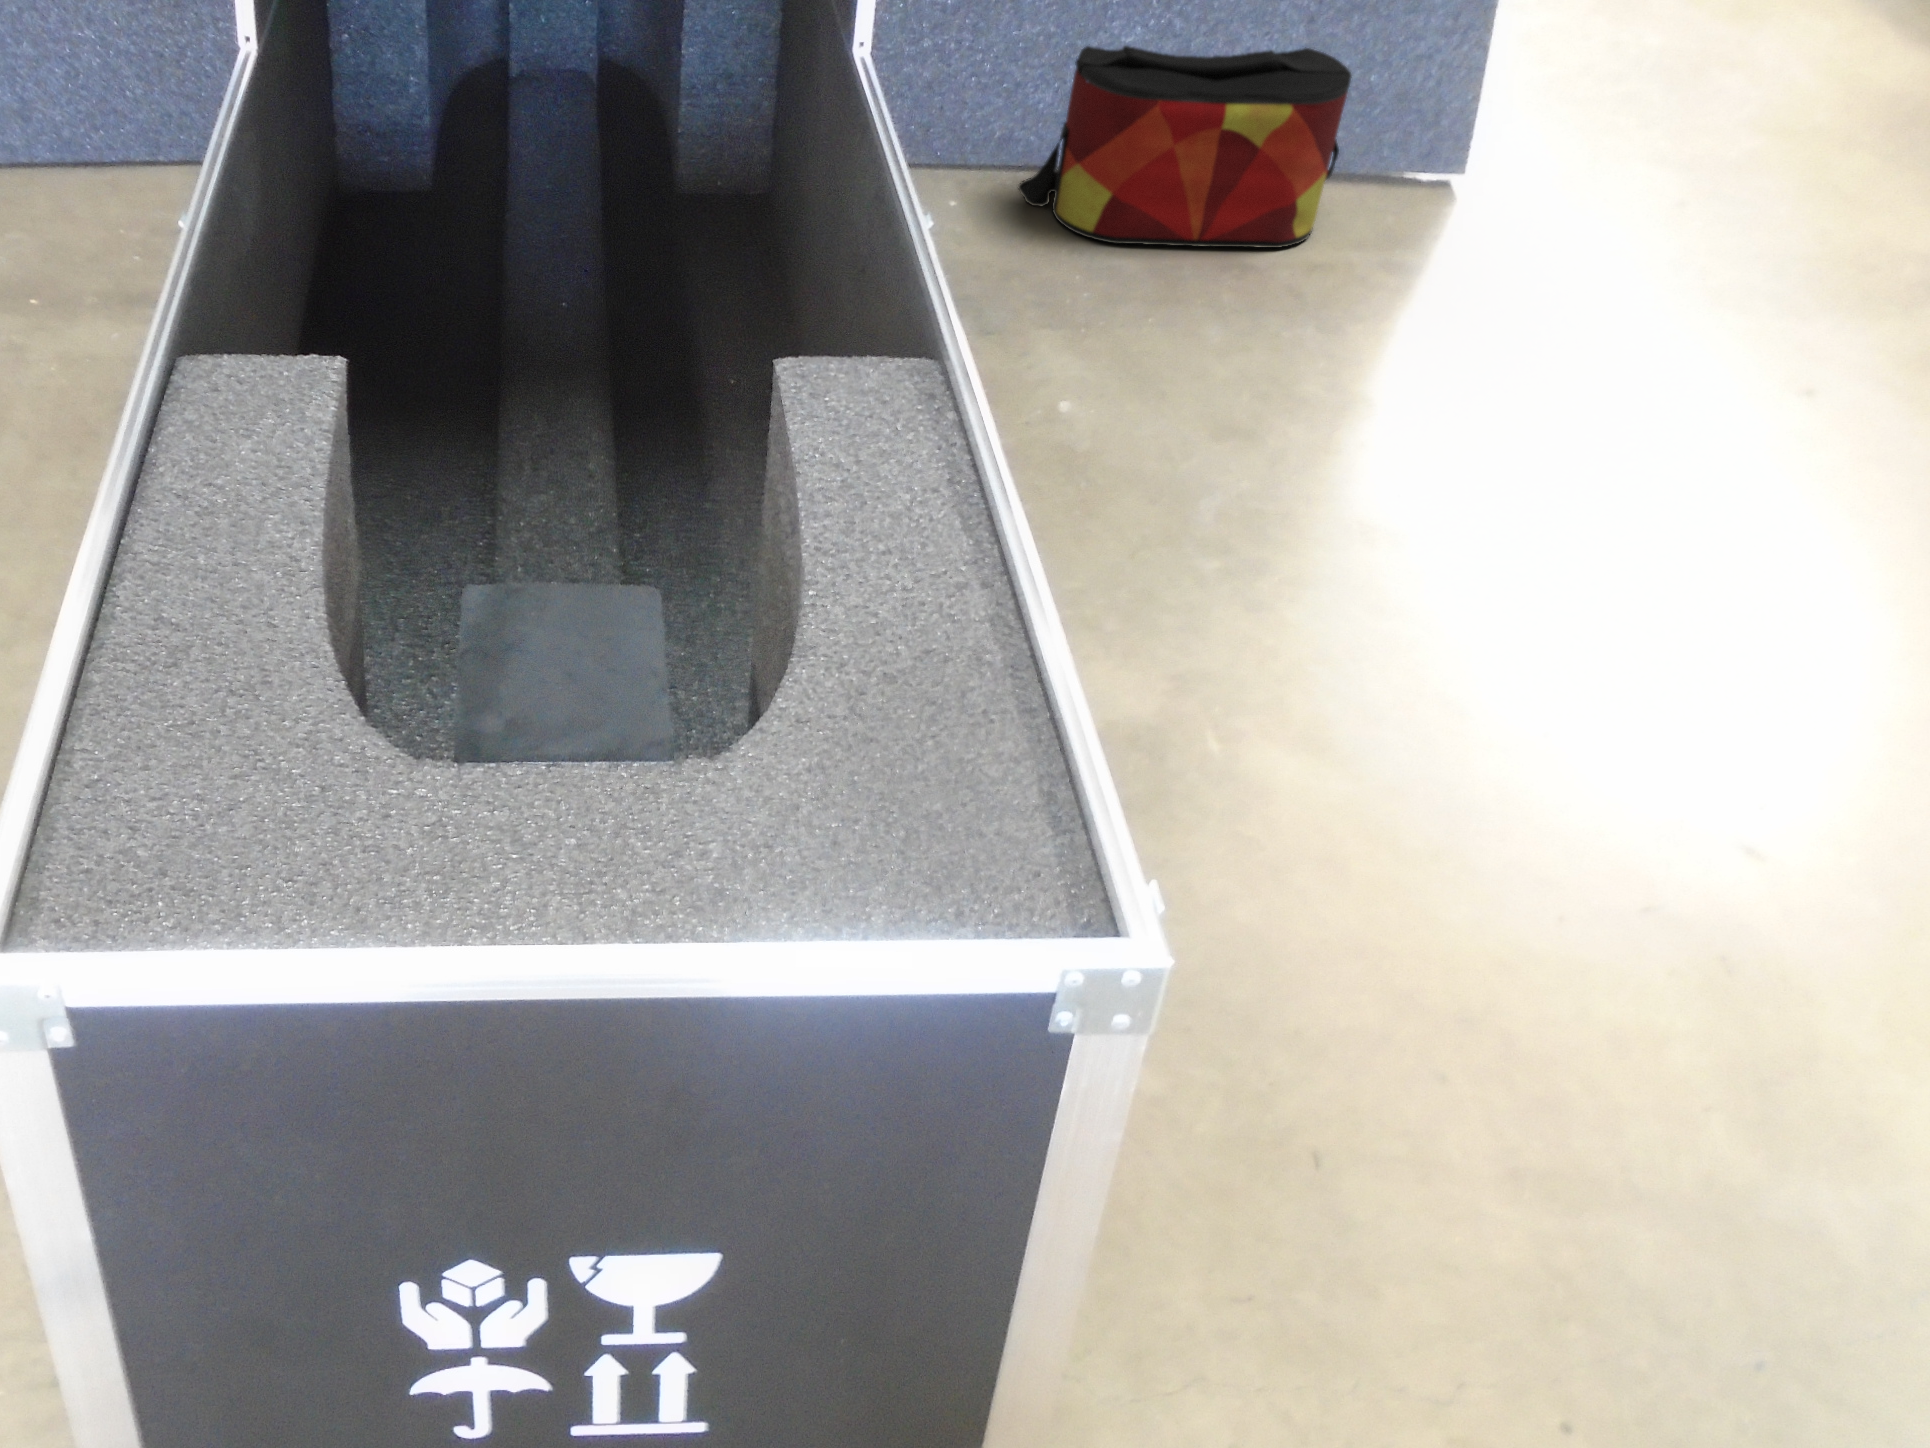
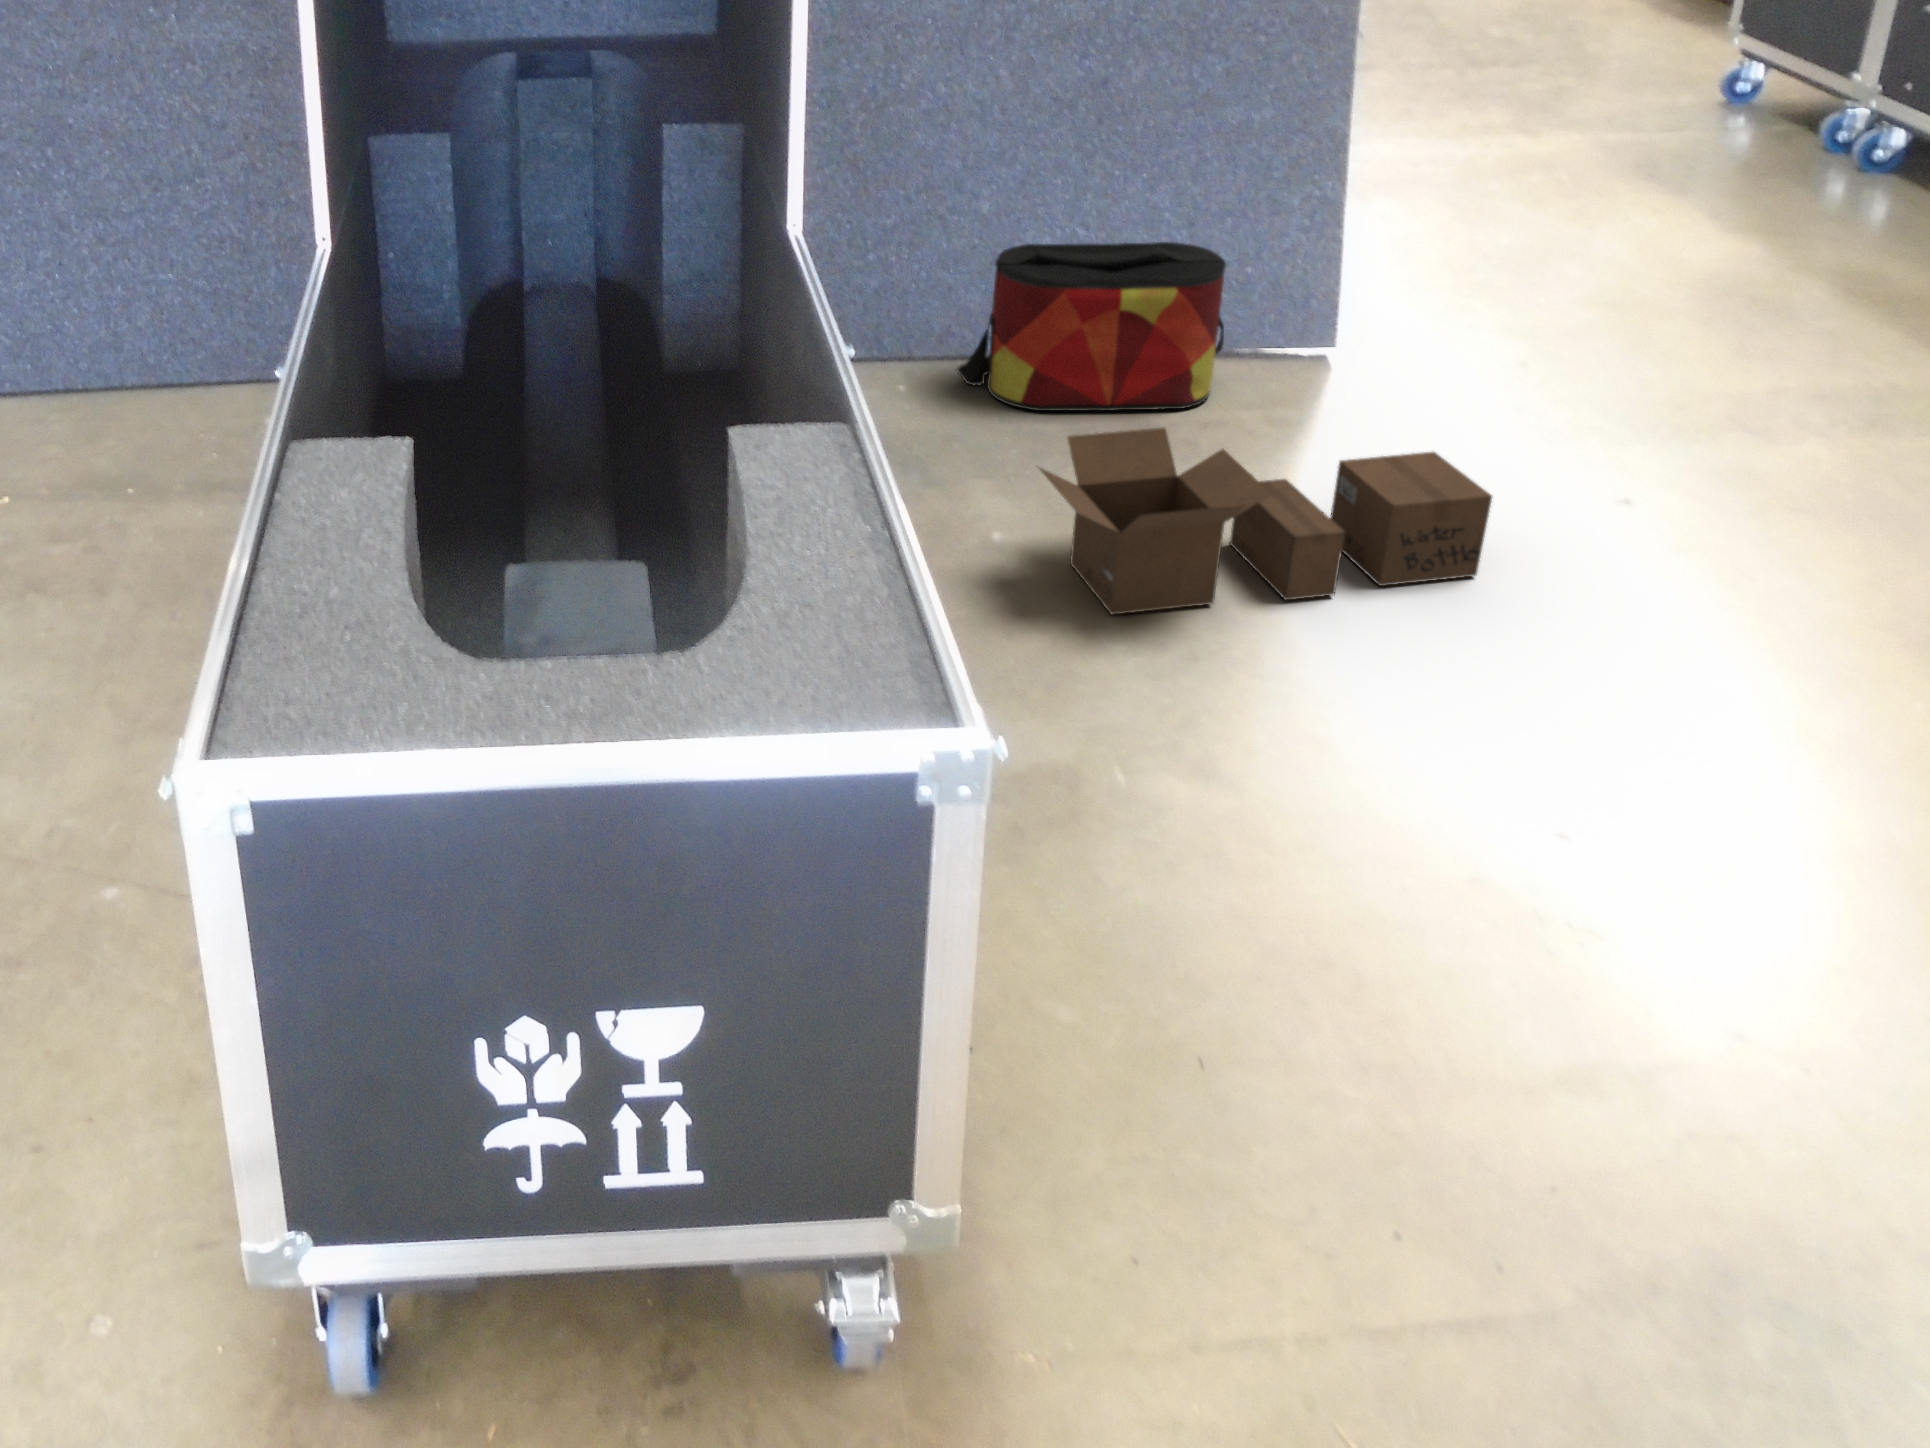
cardboard box: none [1123,291,1668,521] -> present [1039,428,1492,614]

